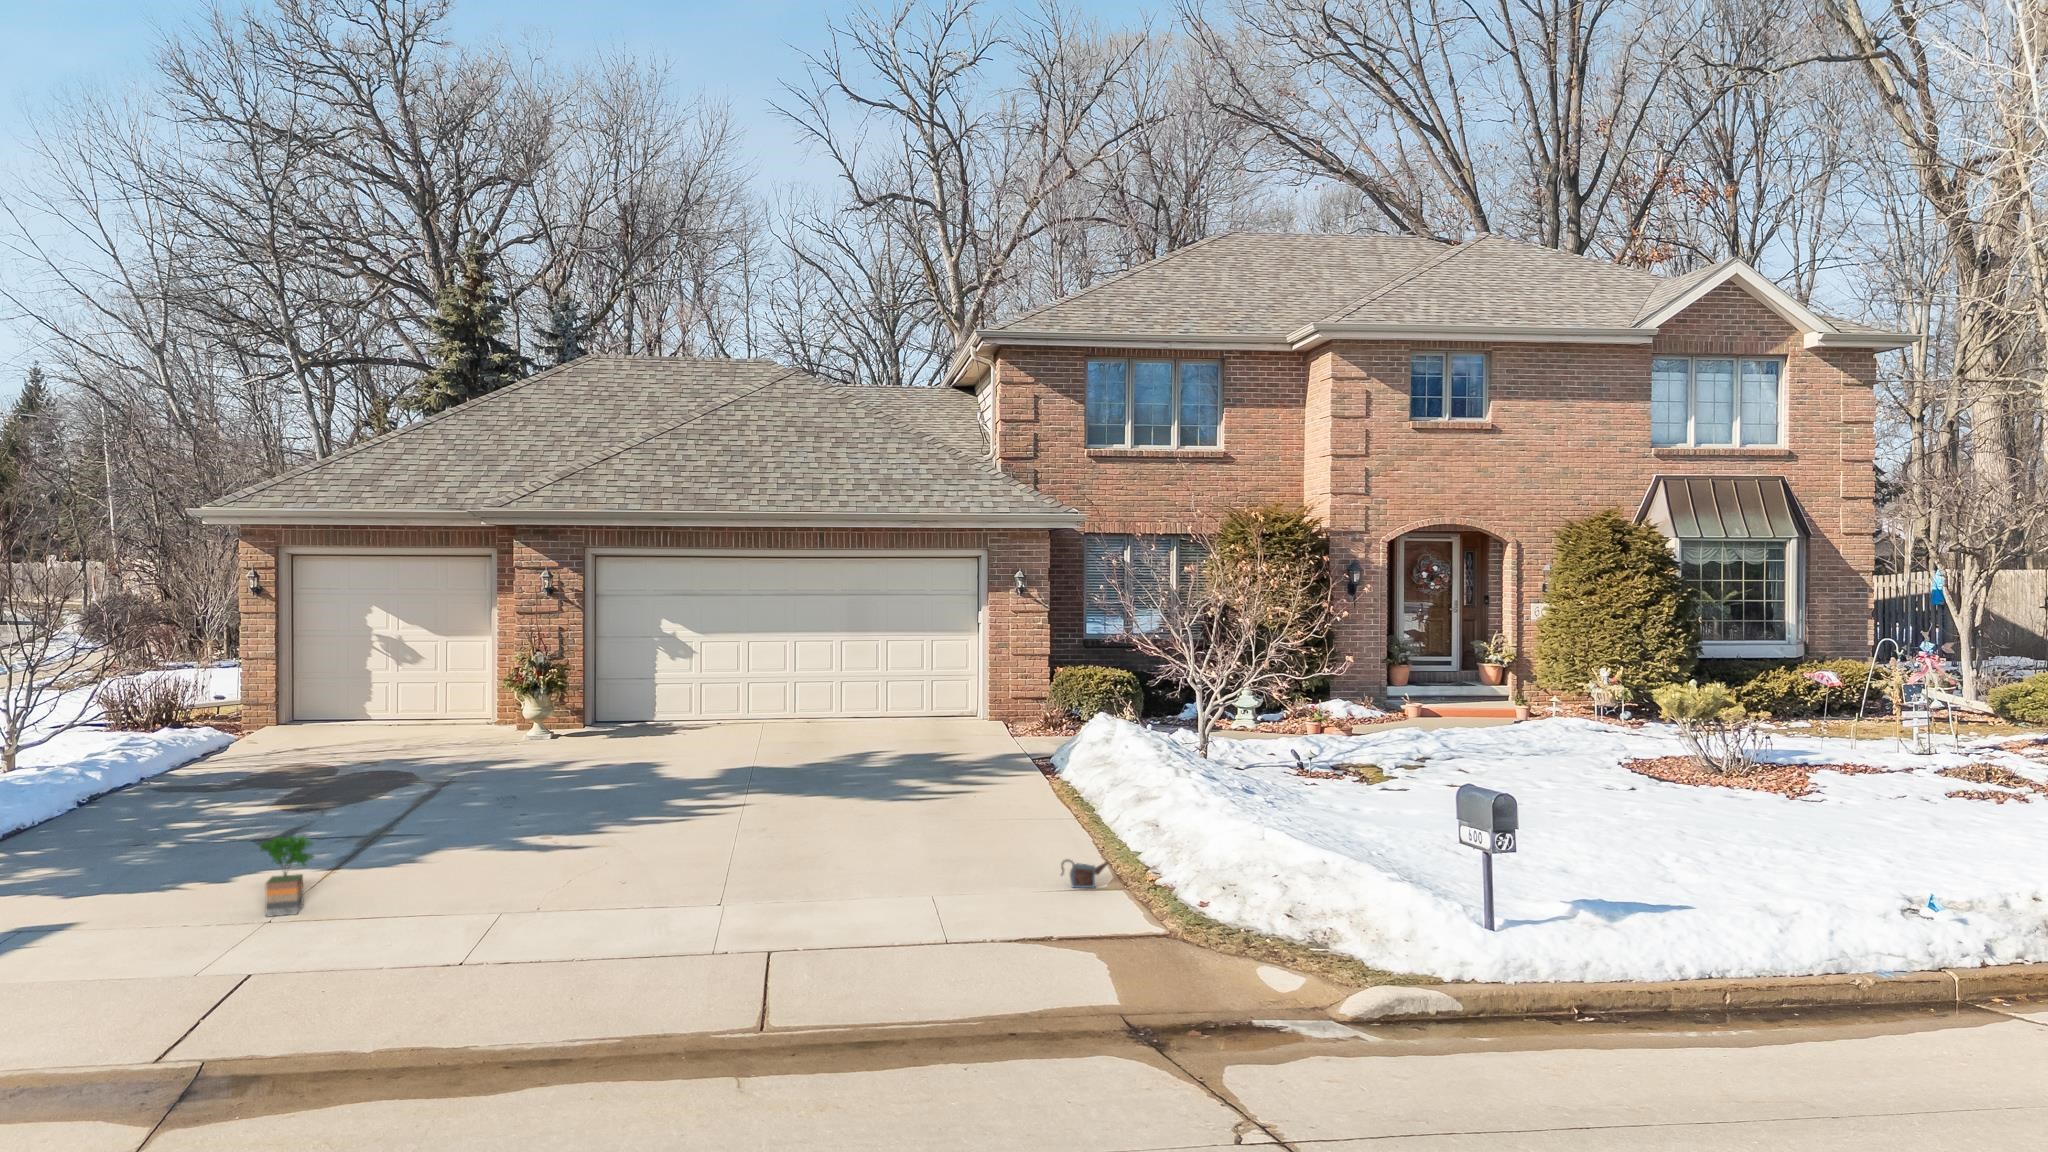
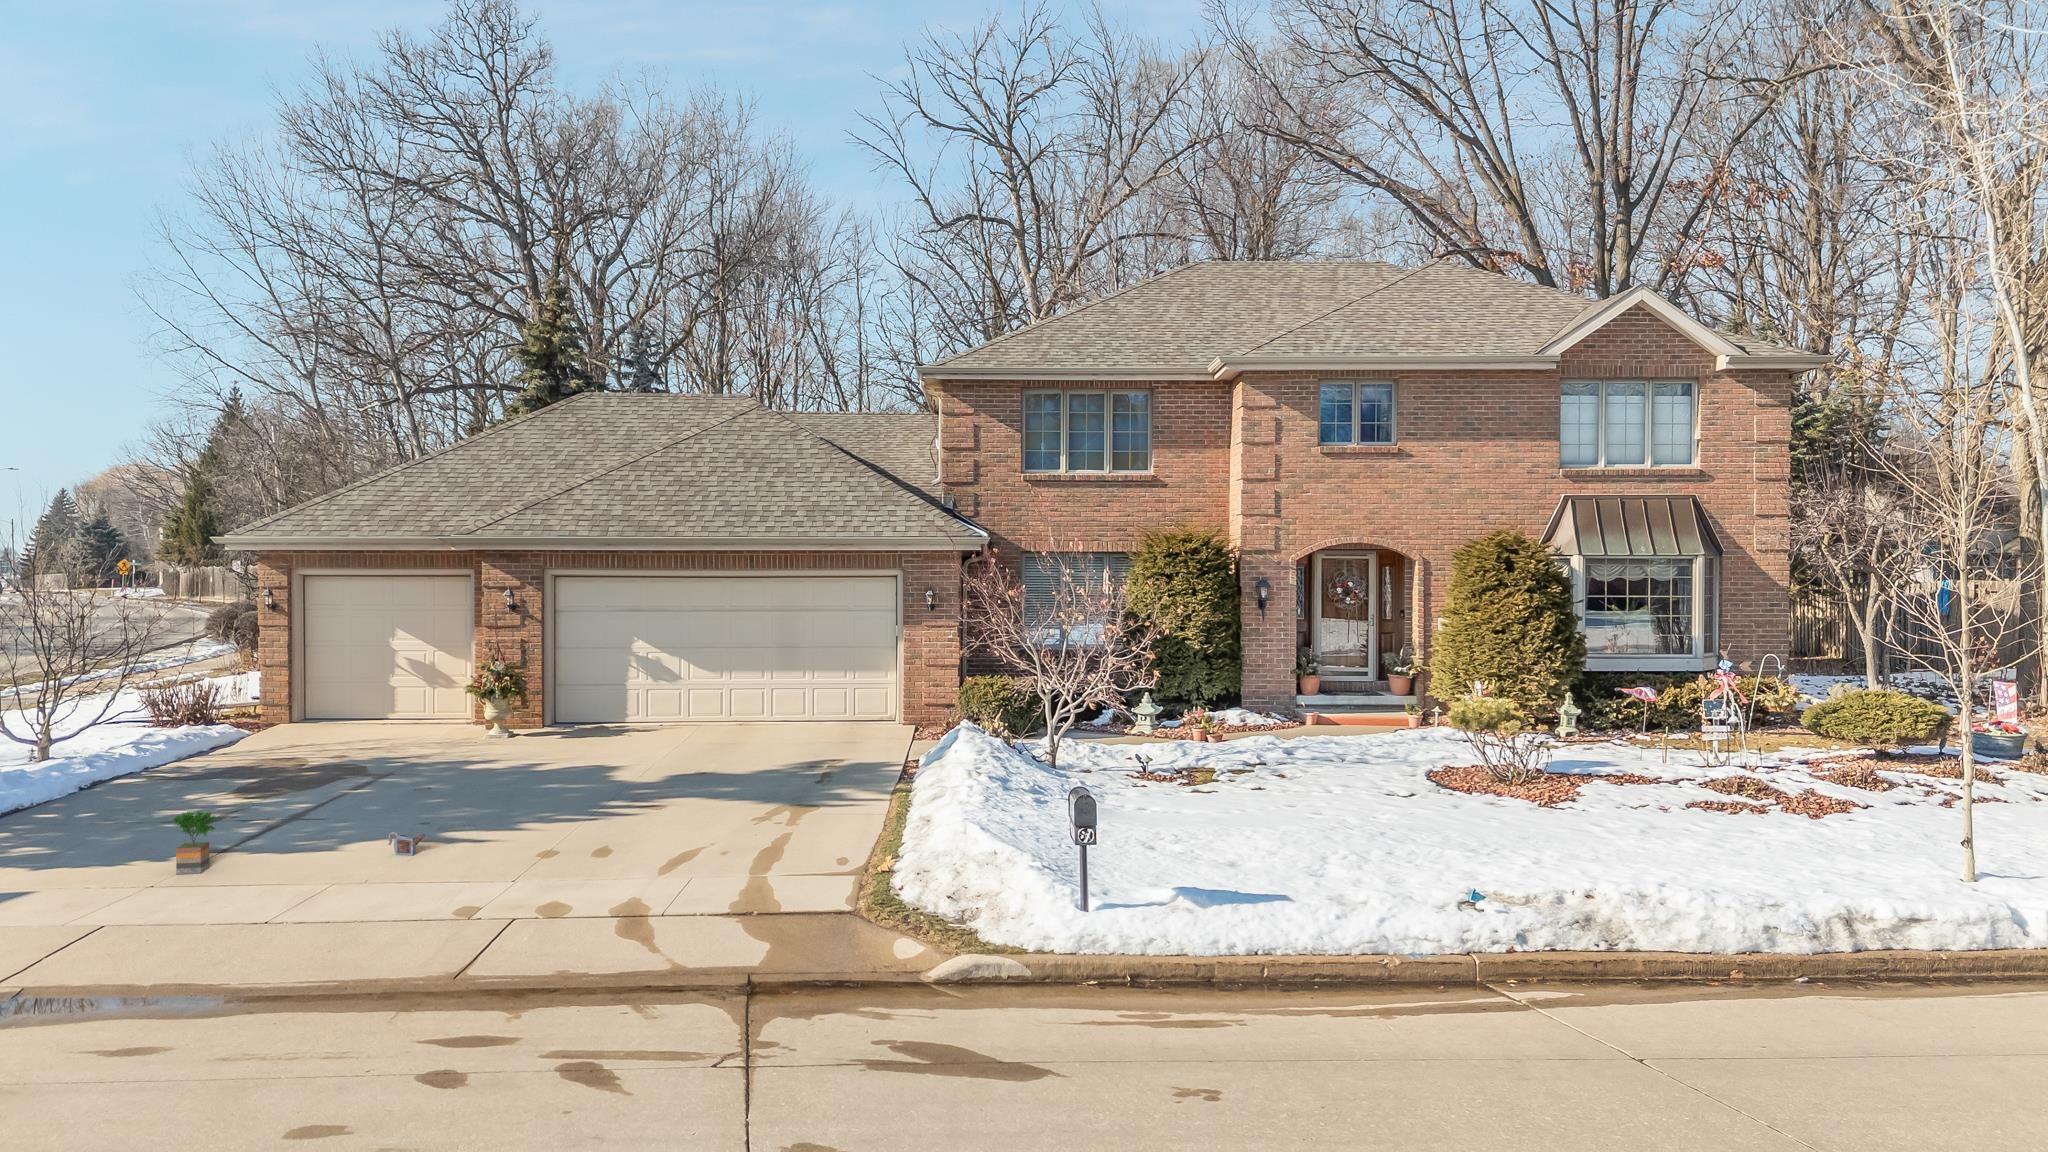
watering can: present [1061,859,1109,888] -> present [388,832,425,855]

